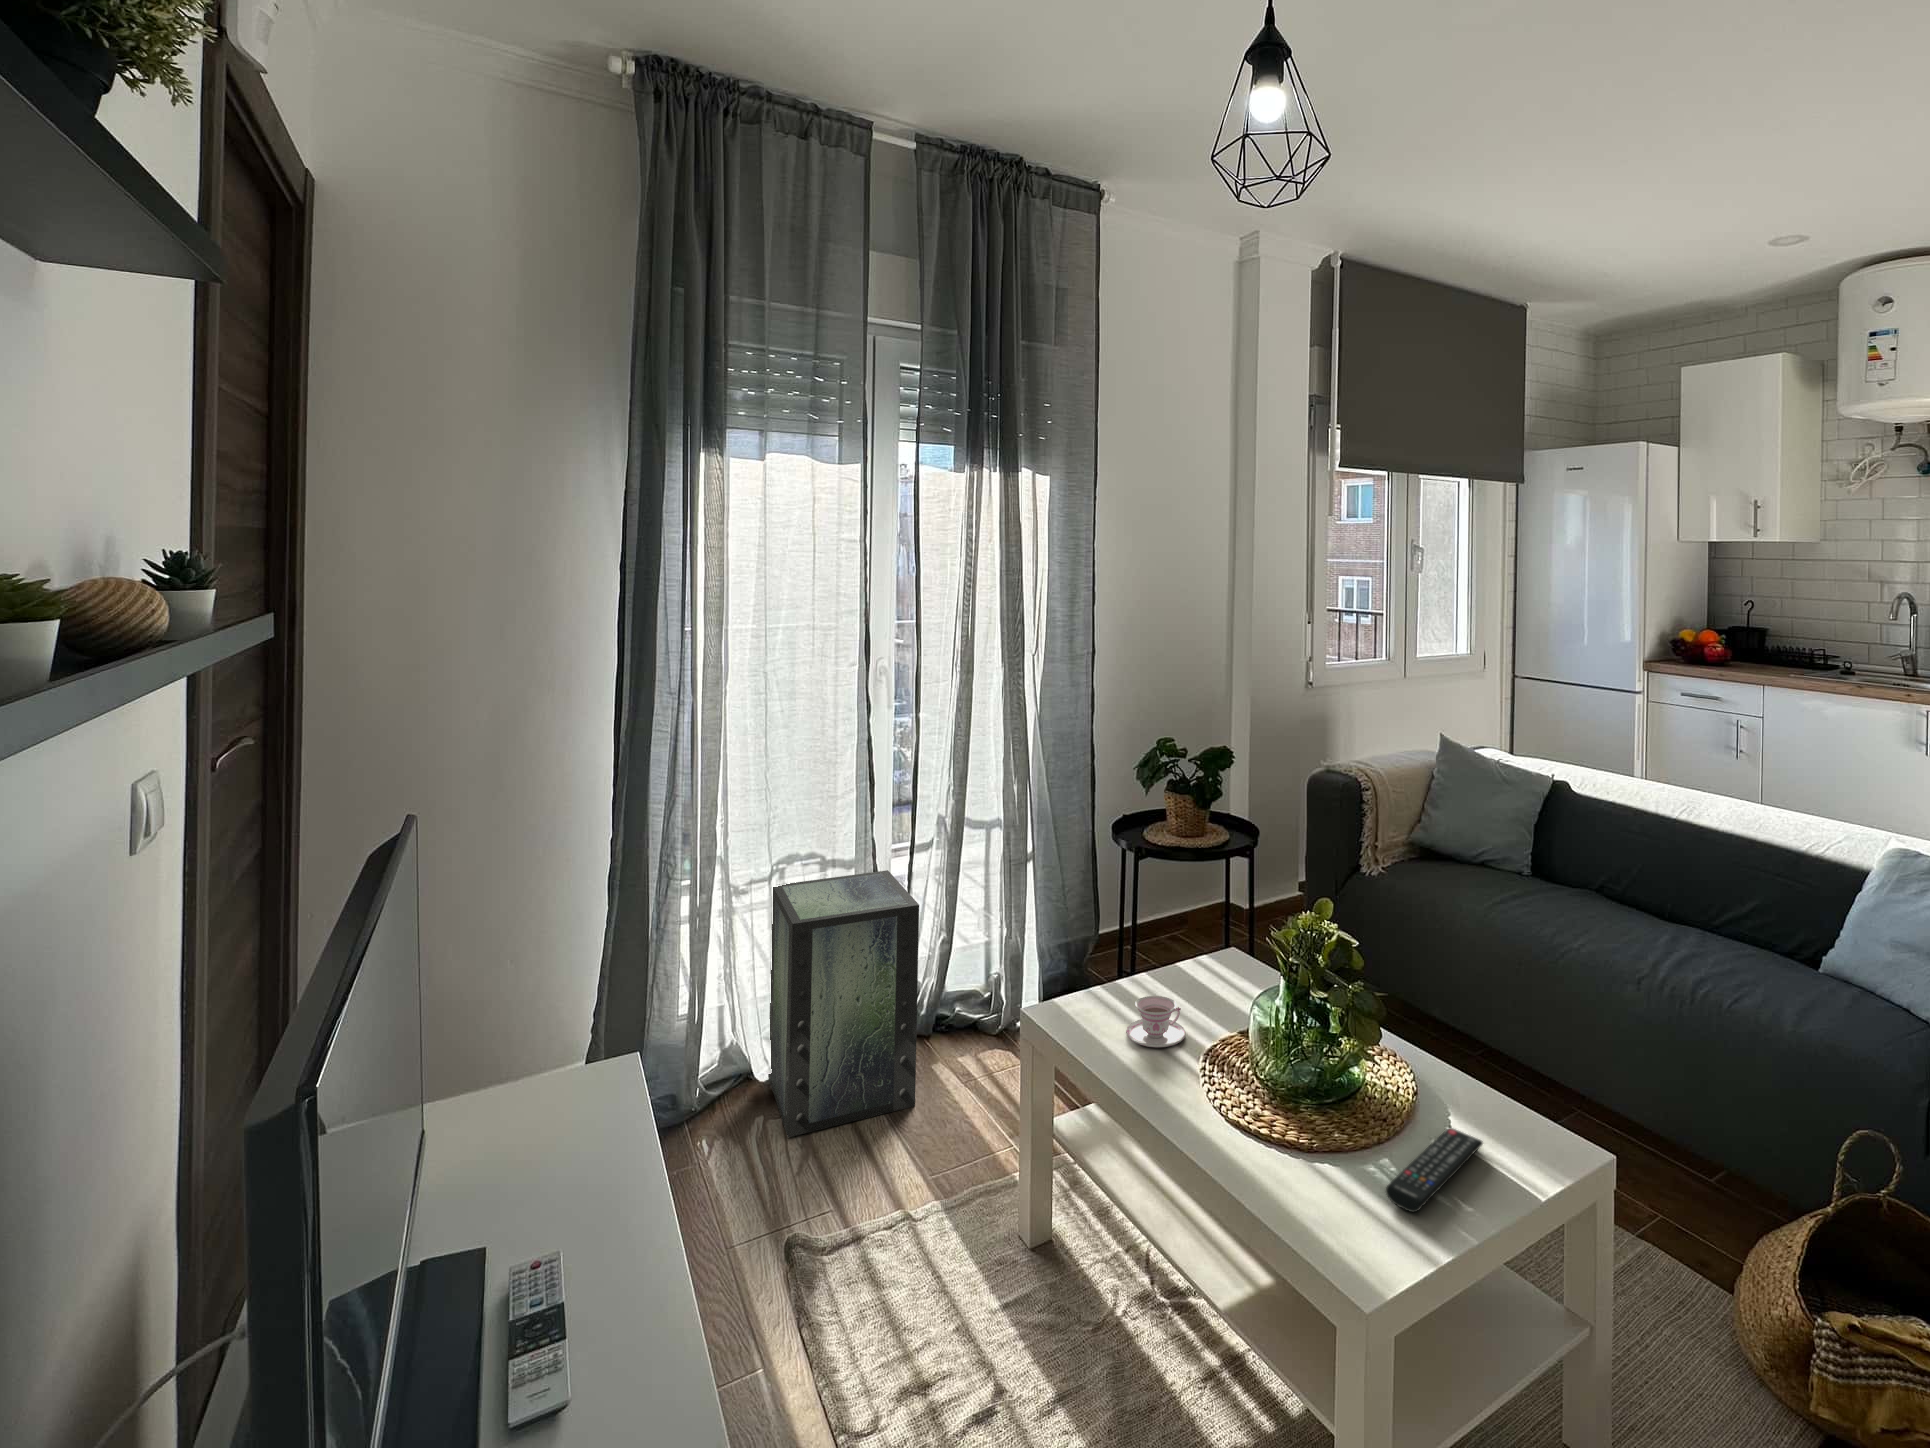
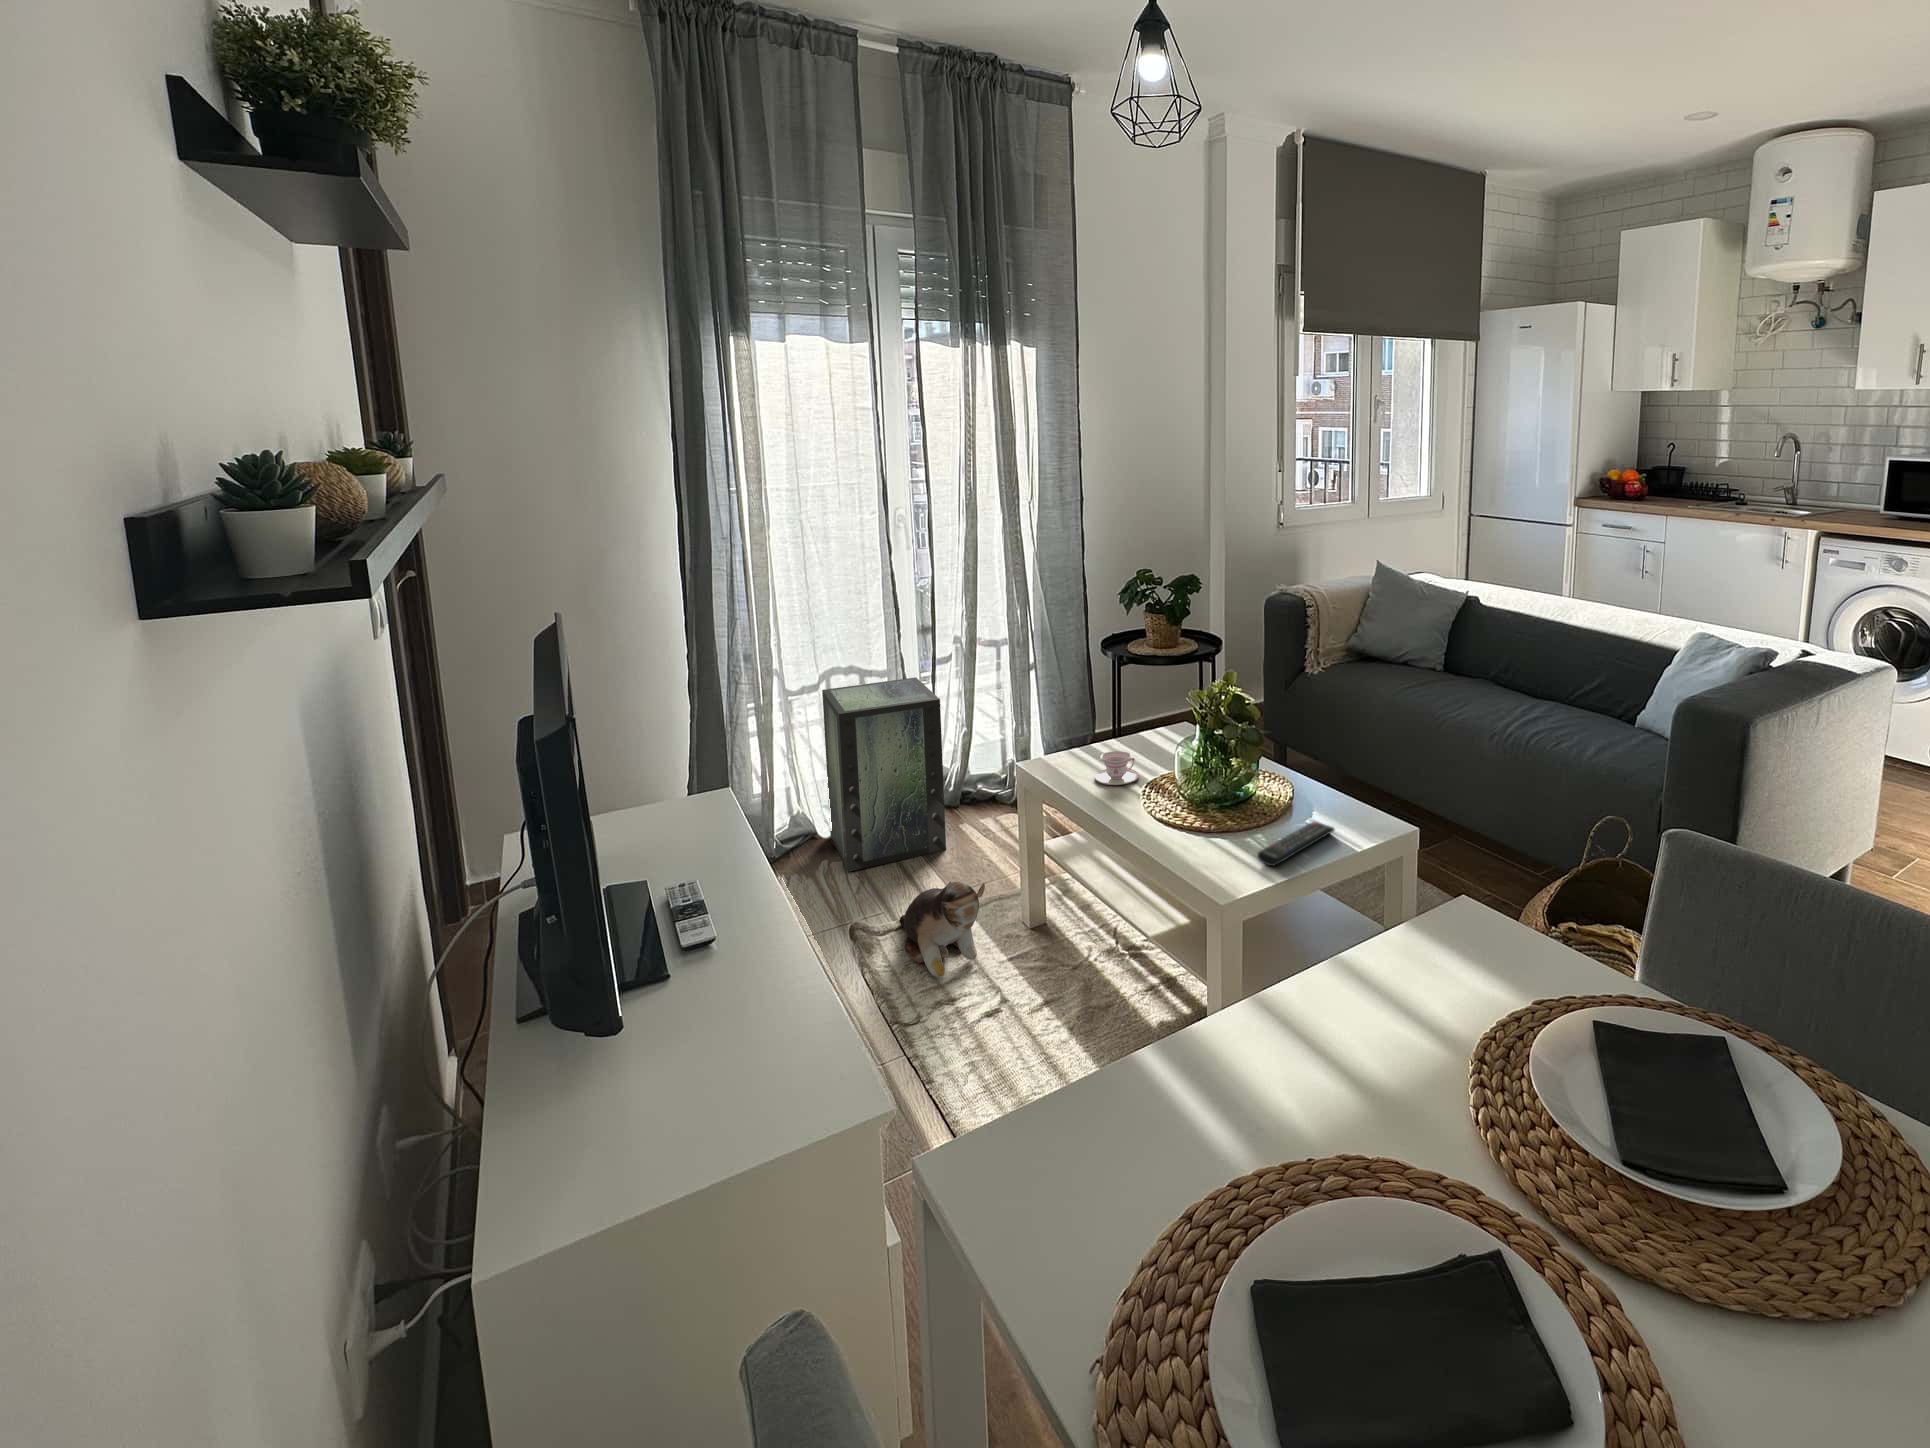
plush toy: none [854,1189,981,1334] -> present [899,882,985,977]

